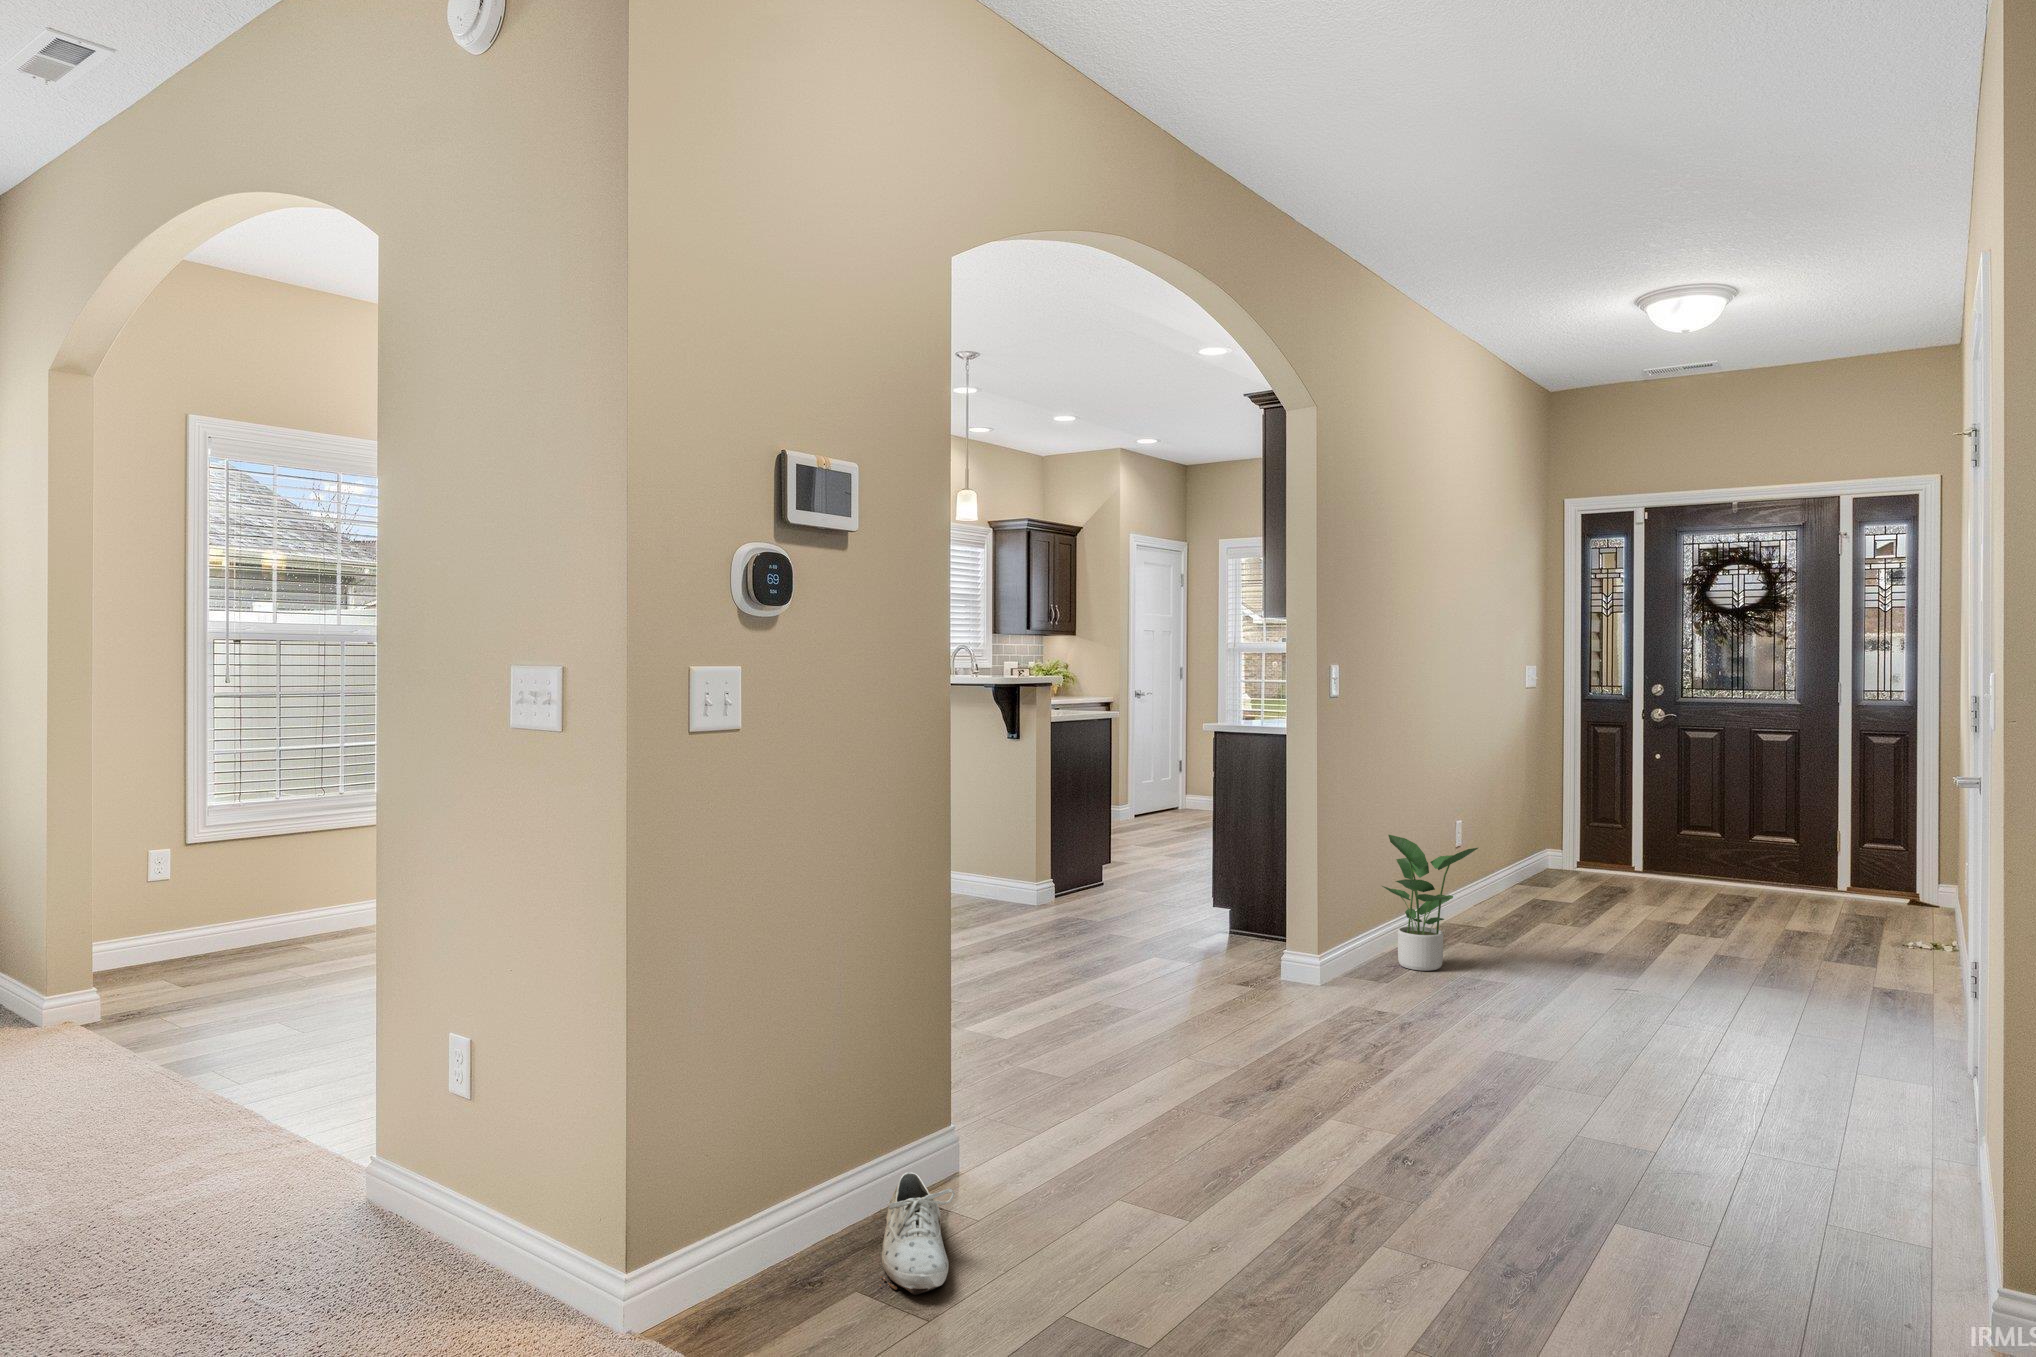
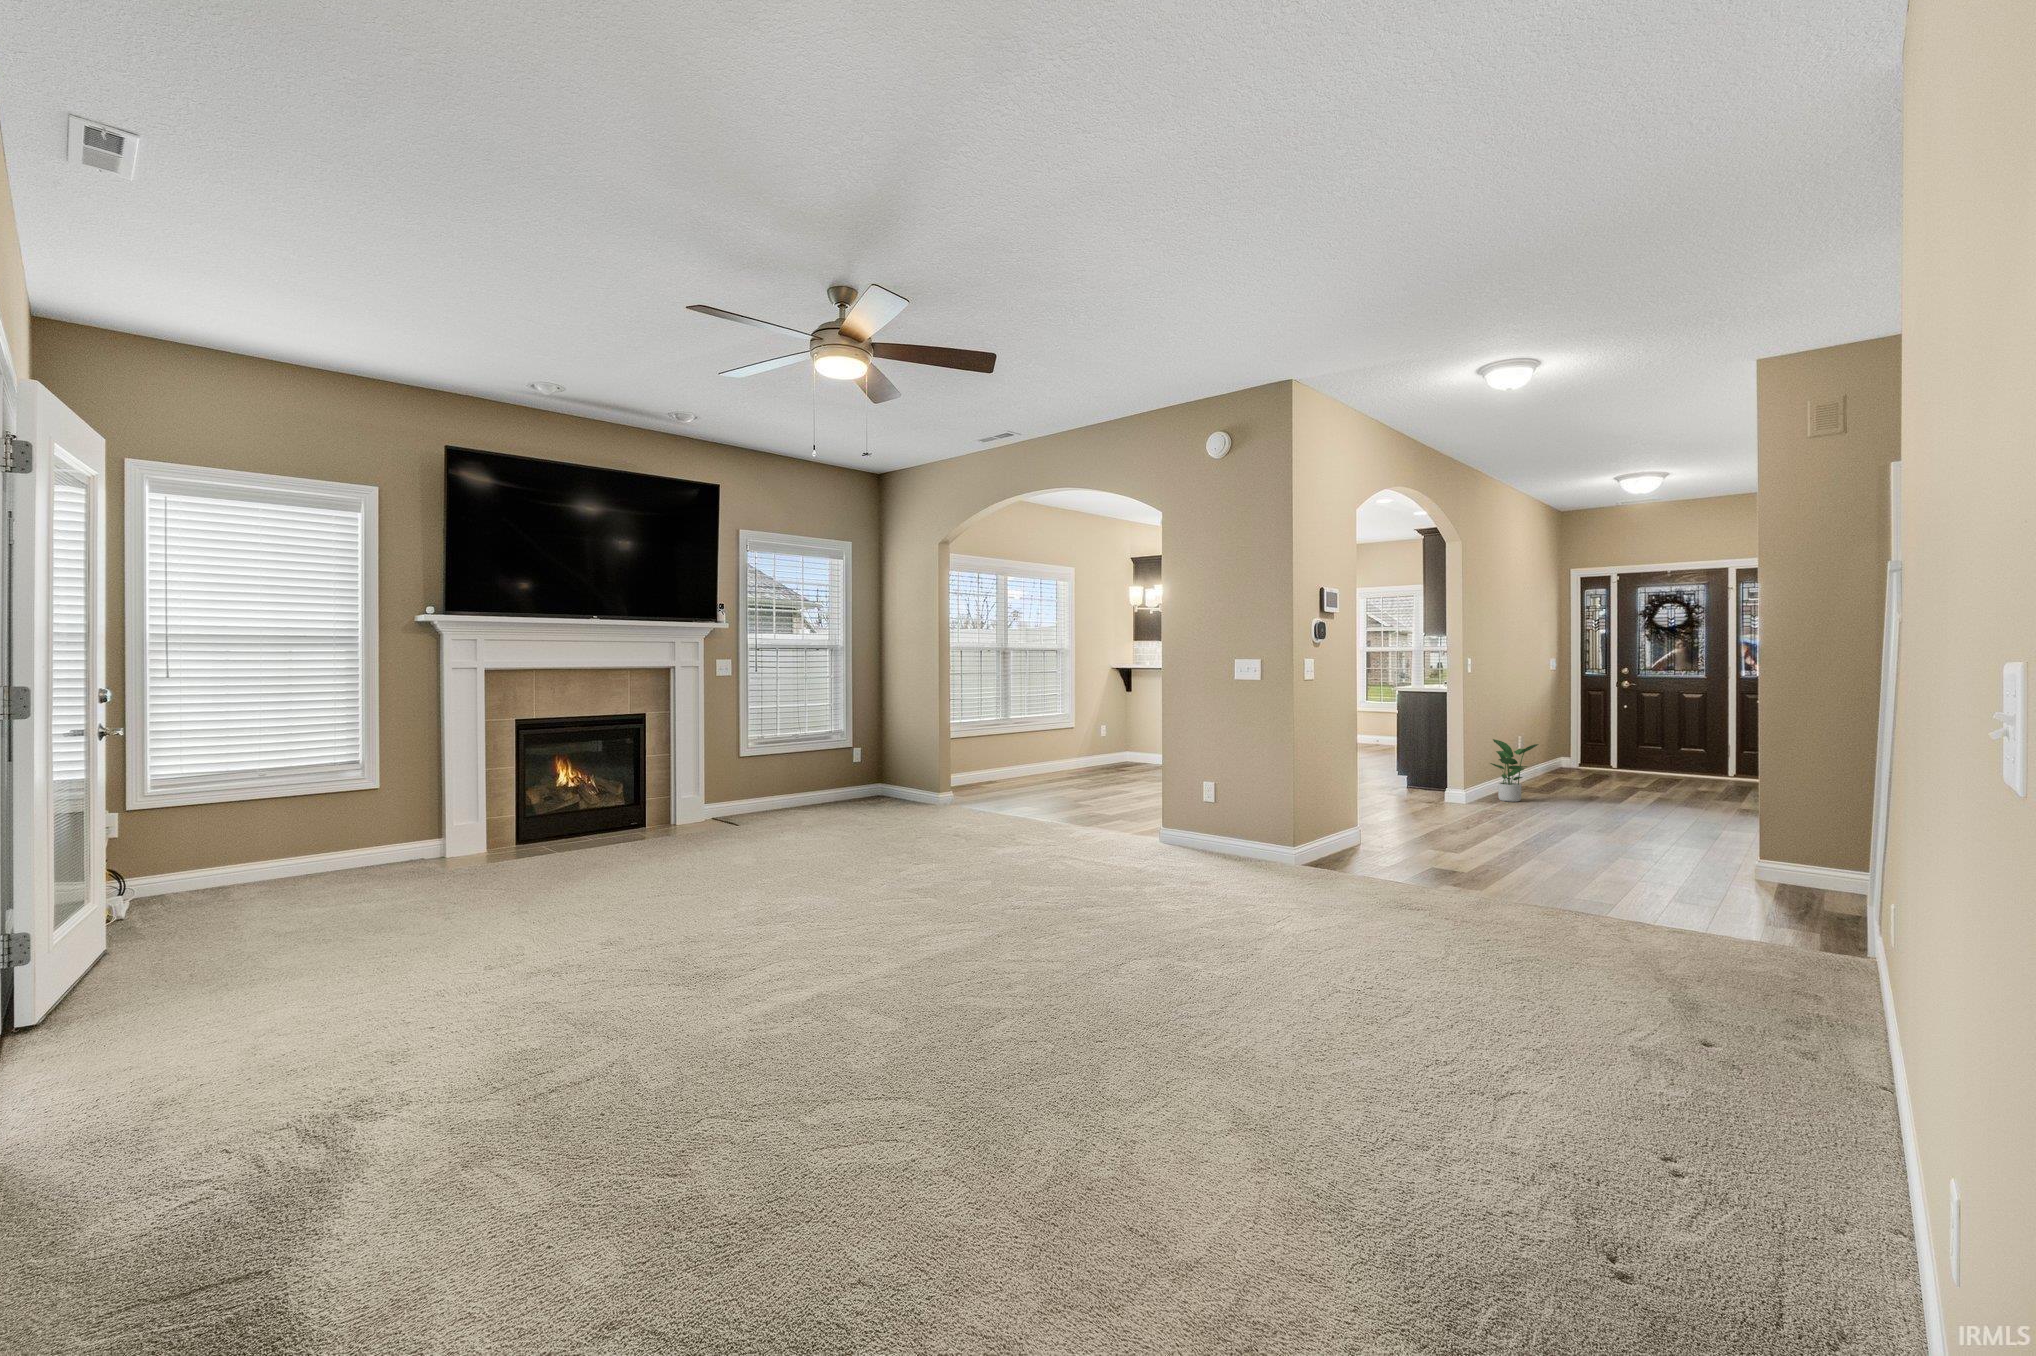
shoe: present [879,1172,955,1295] -> none [1350,837,1387,864]

